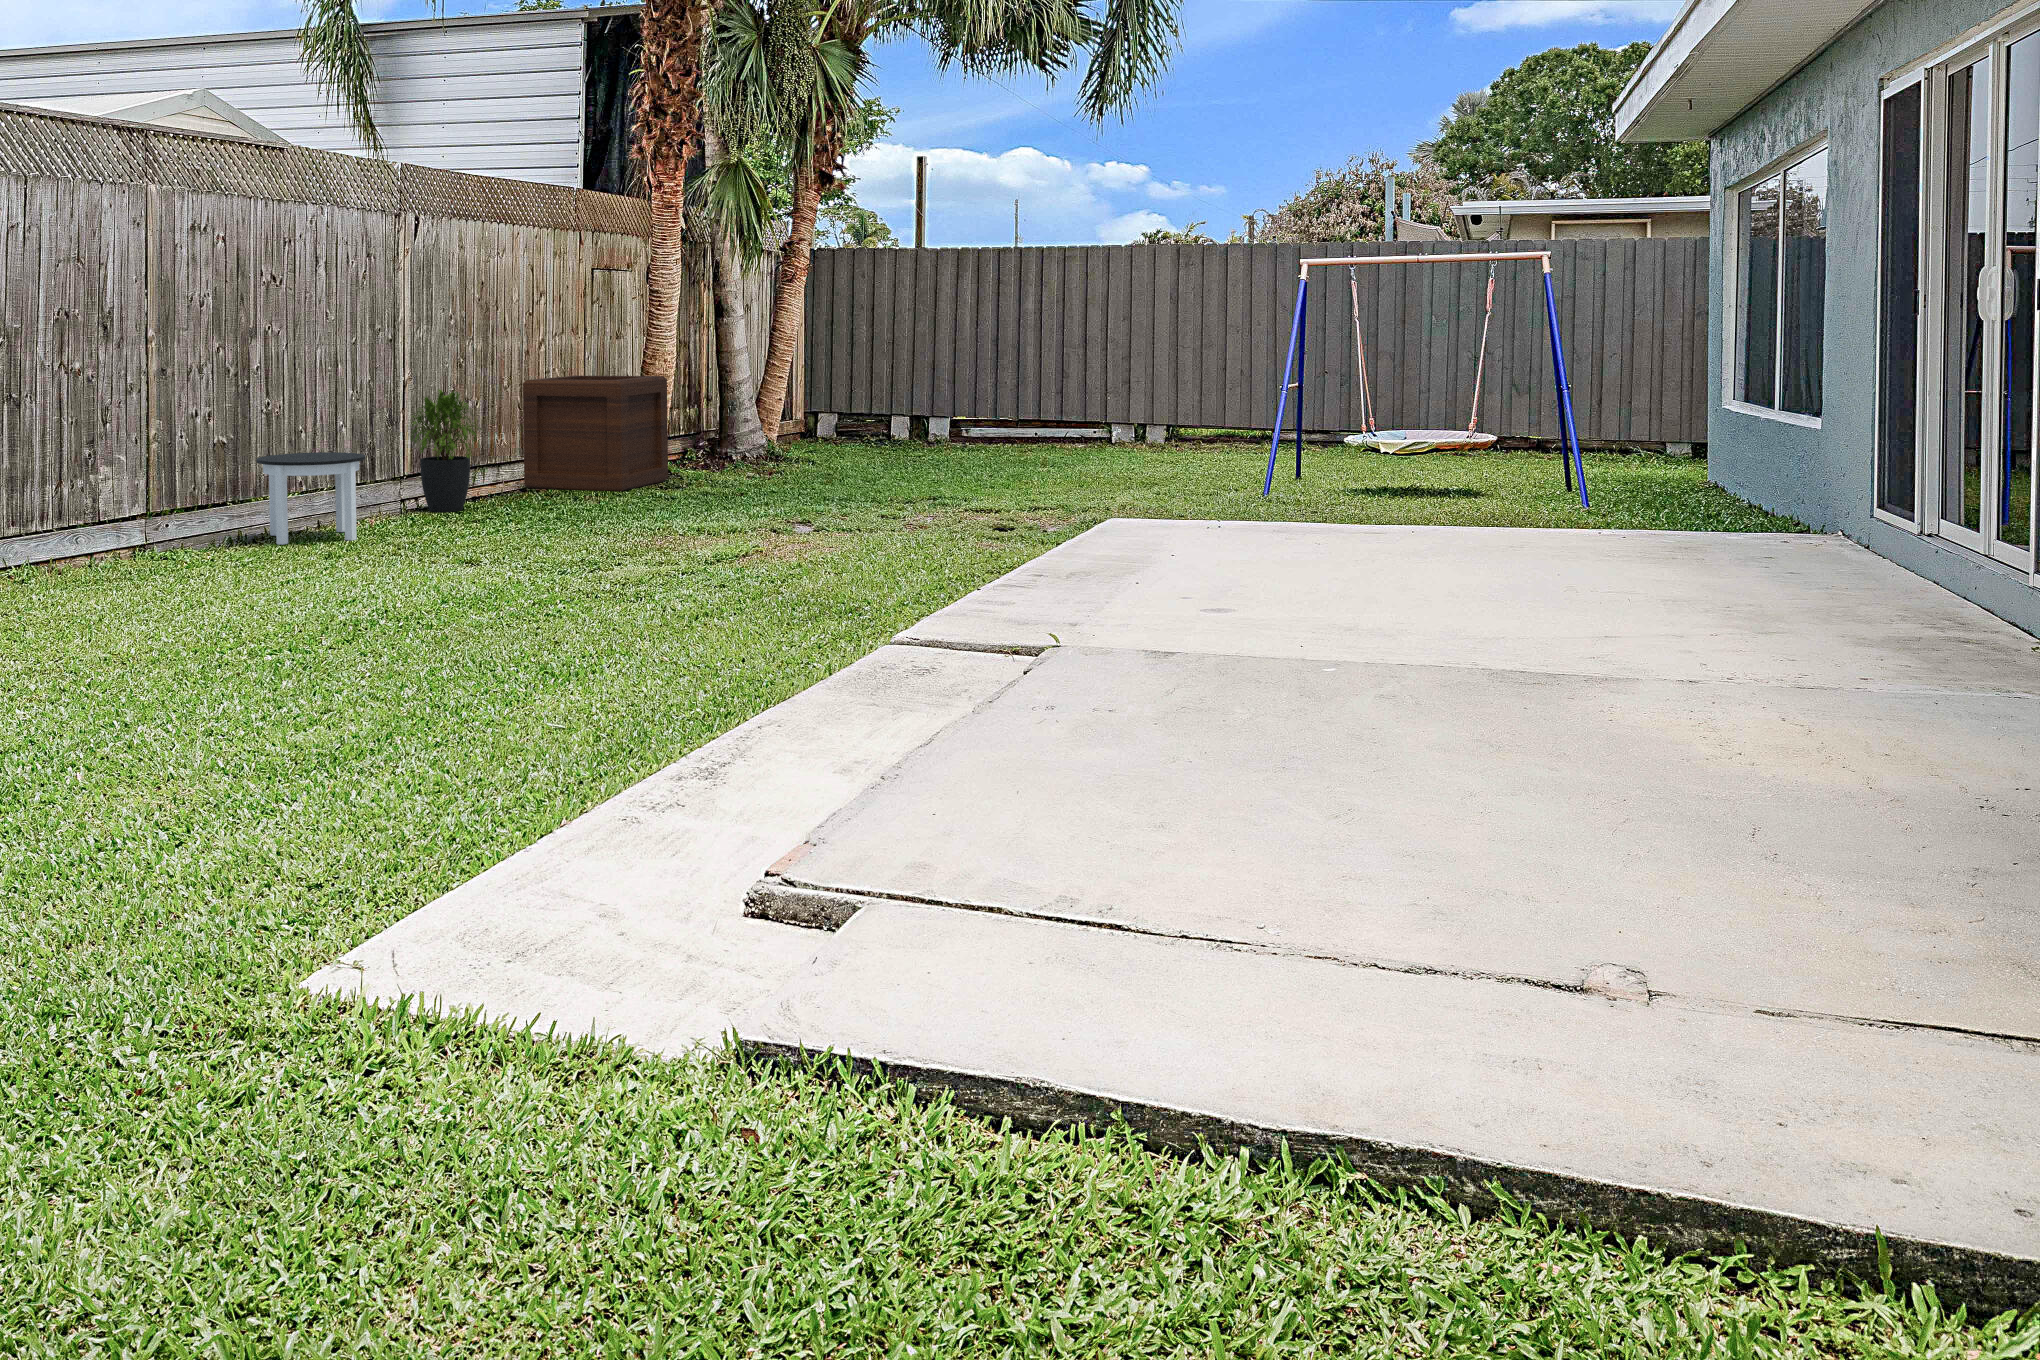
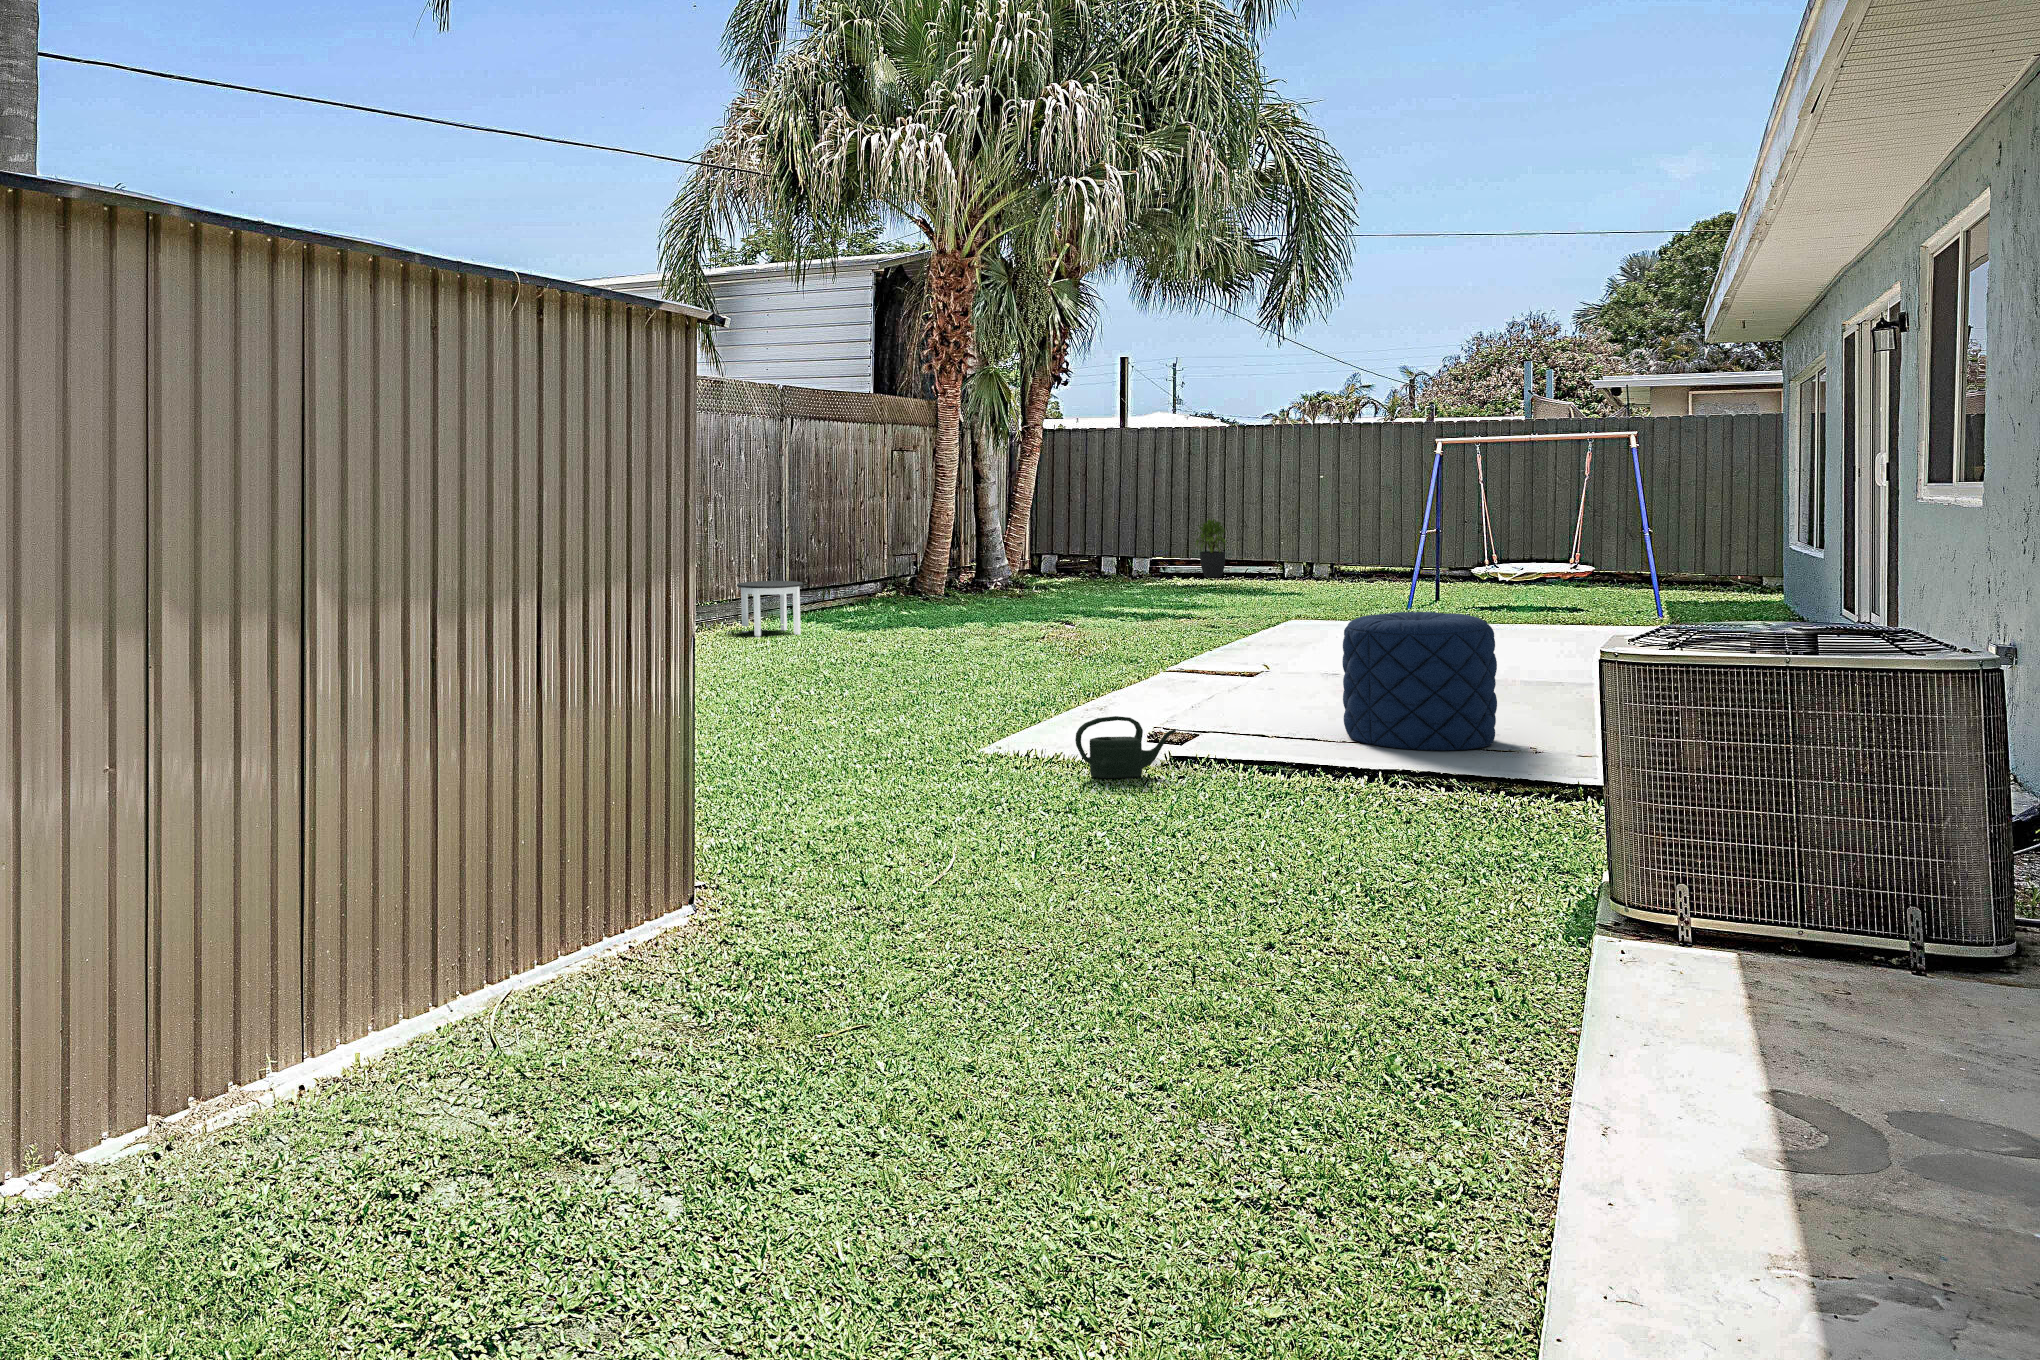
wooden crate: present [523,375,668,491] -> none [863,529,962,609]
potted plant: present [411,390,482,512] -> present [1196,519,1226,577]
pouf: none [1177,569,1587,1002] -> present [1342,612,1497,750]
watering can: none [285,975,640,1211] -> present [1075,716,1176,778]

